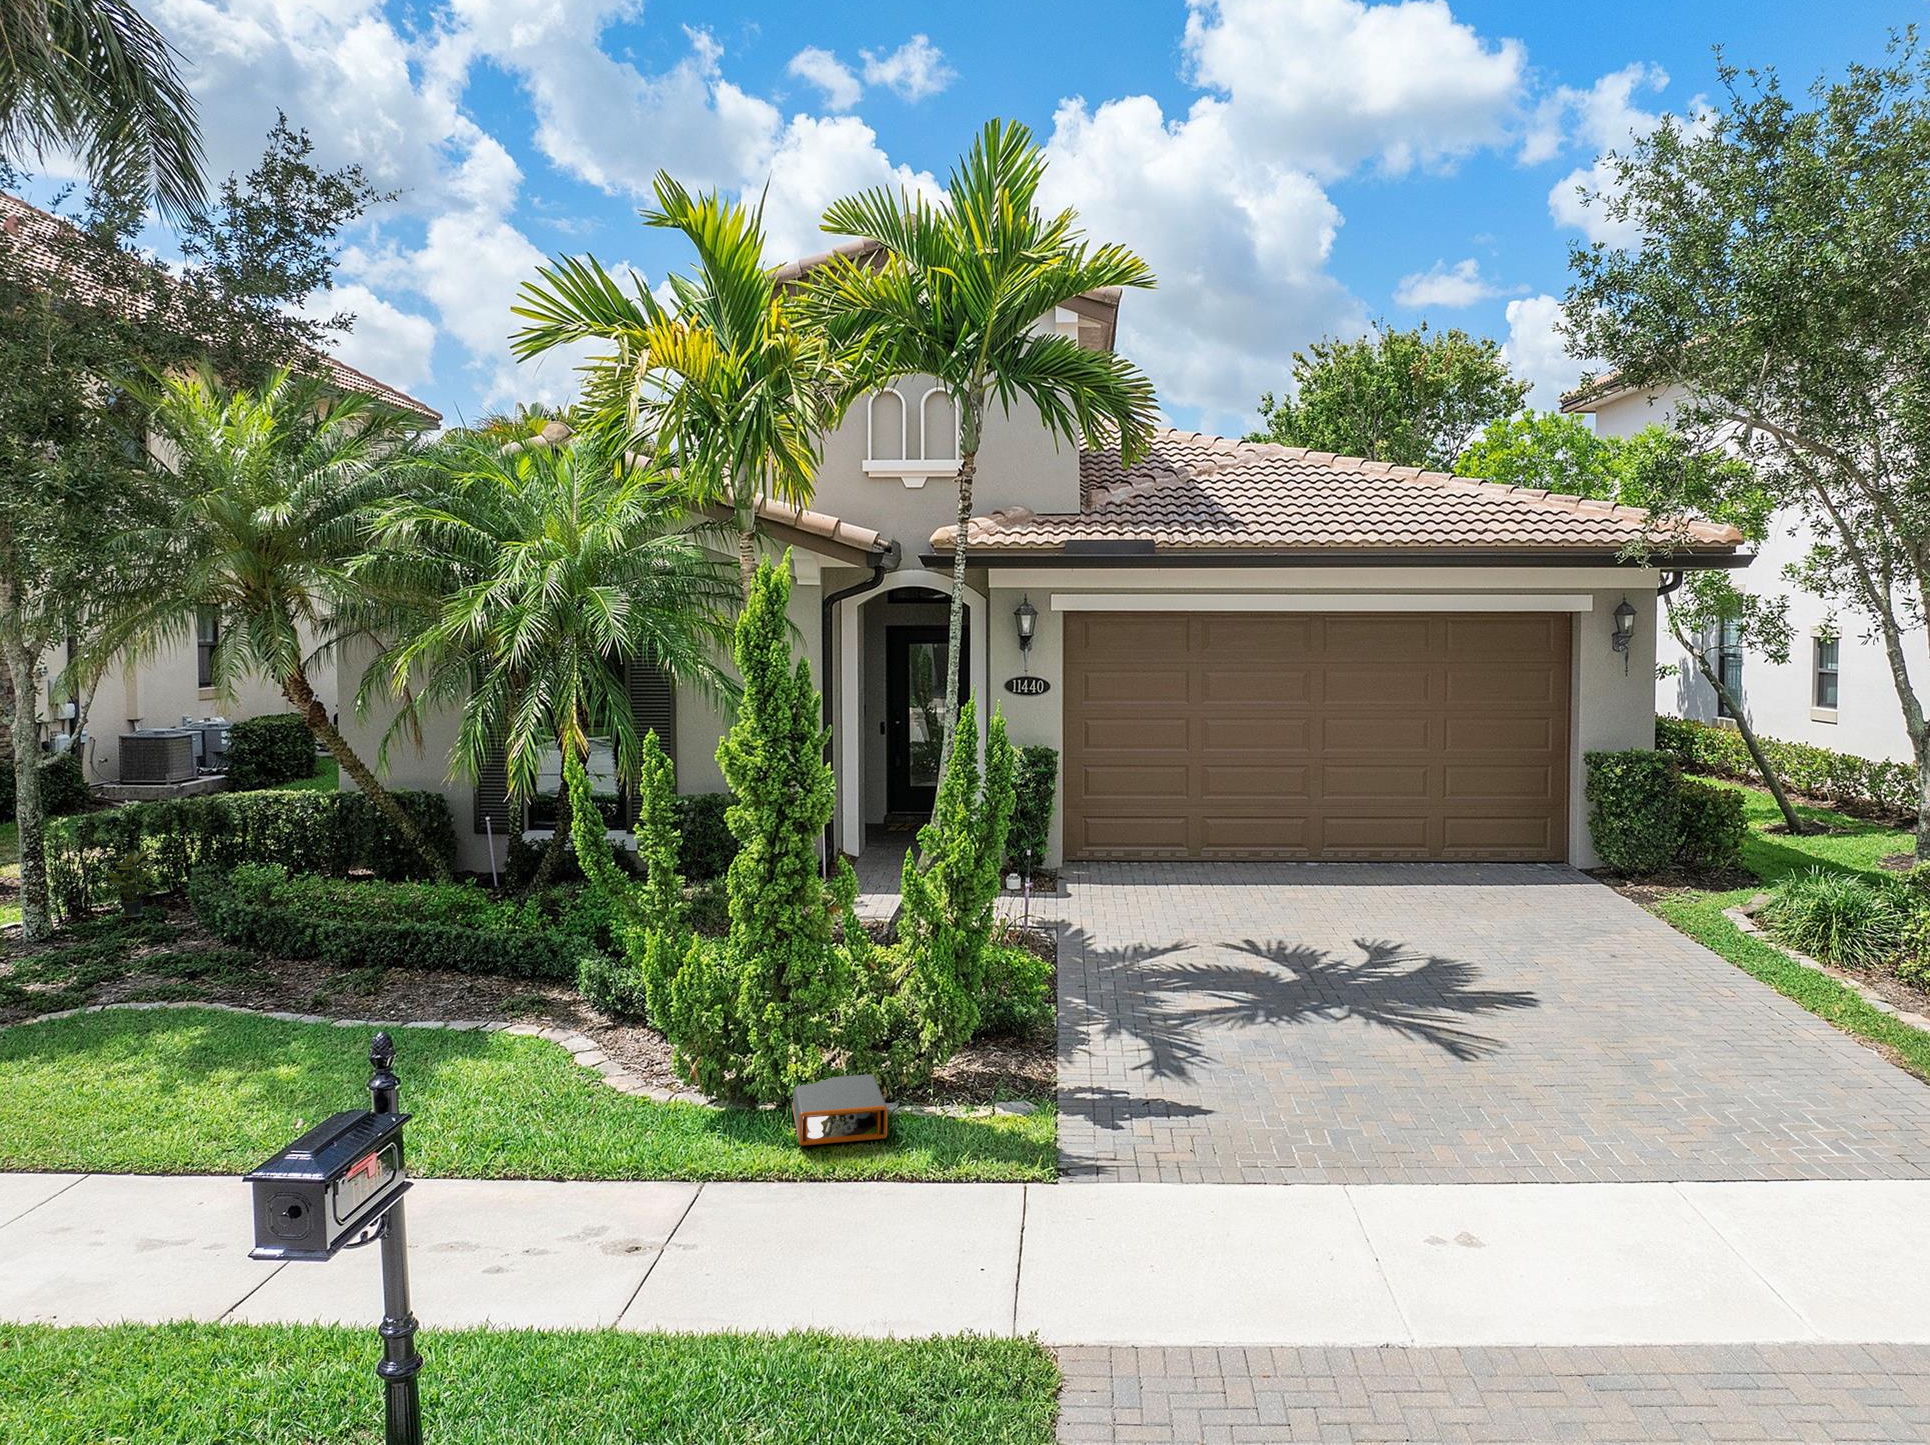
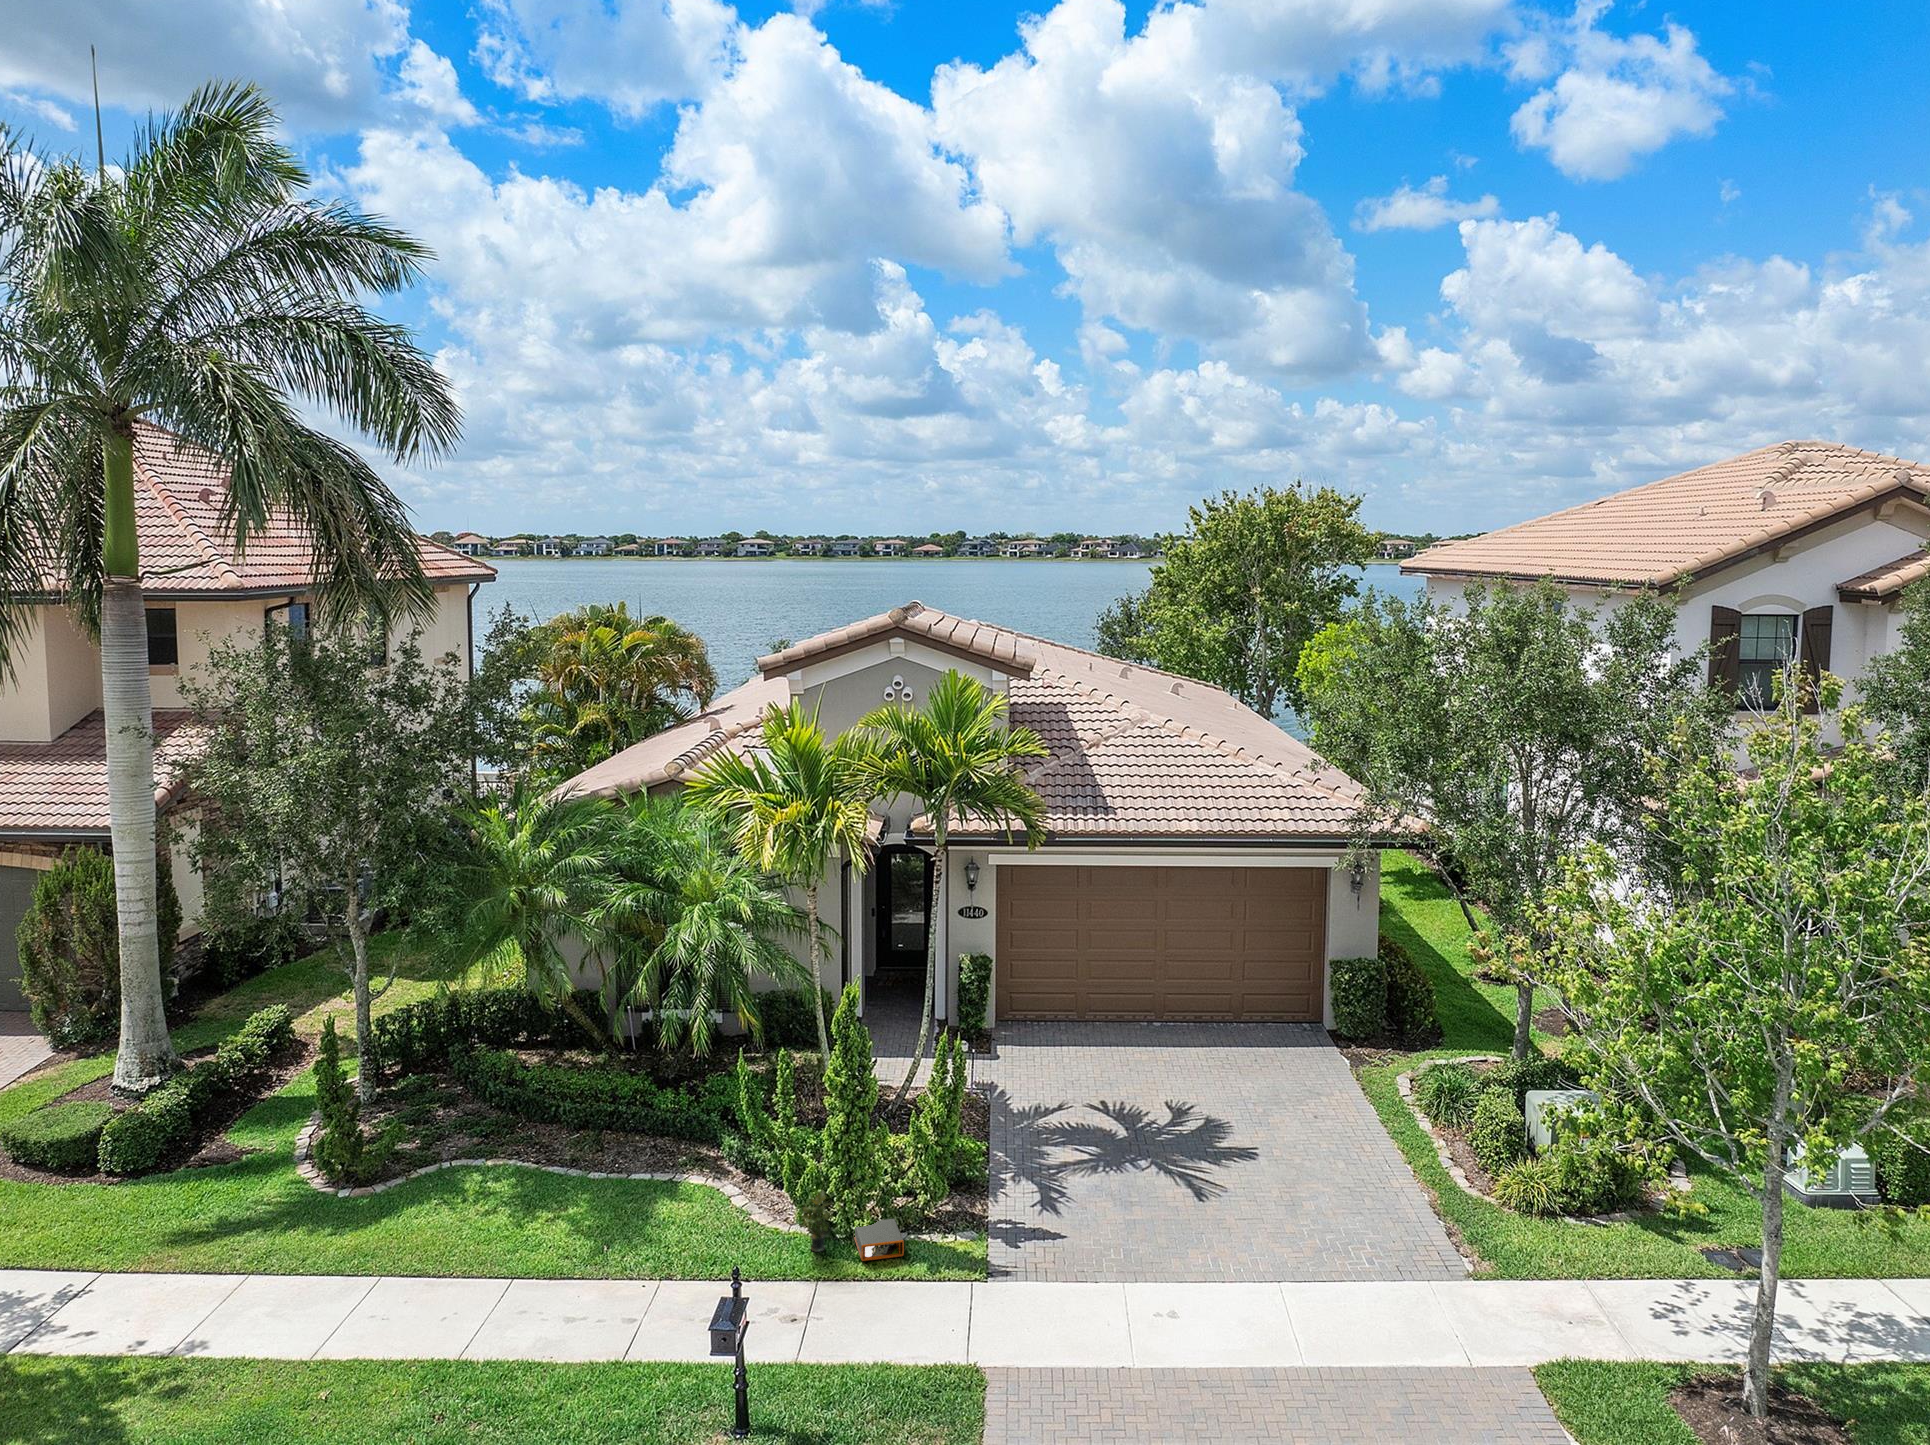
potted plant: present [108,850,152,918] -> present [802,1190,831,1252]

